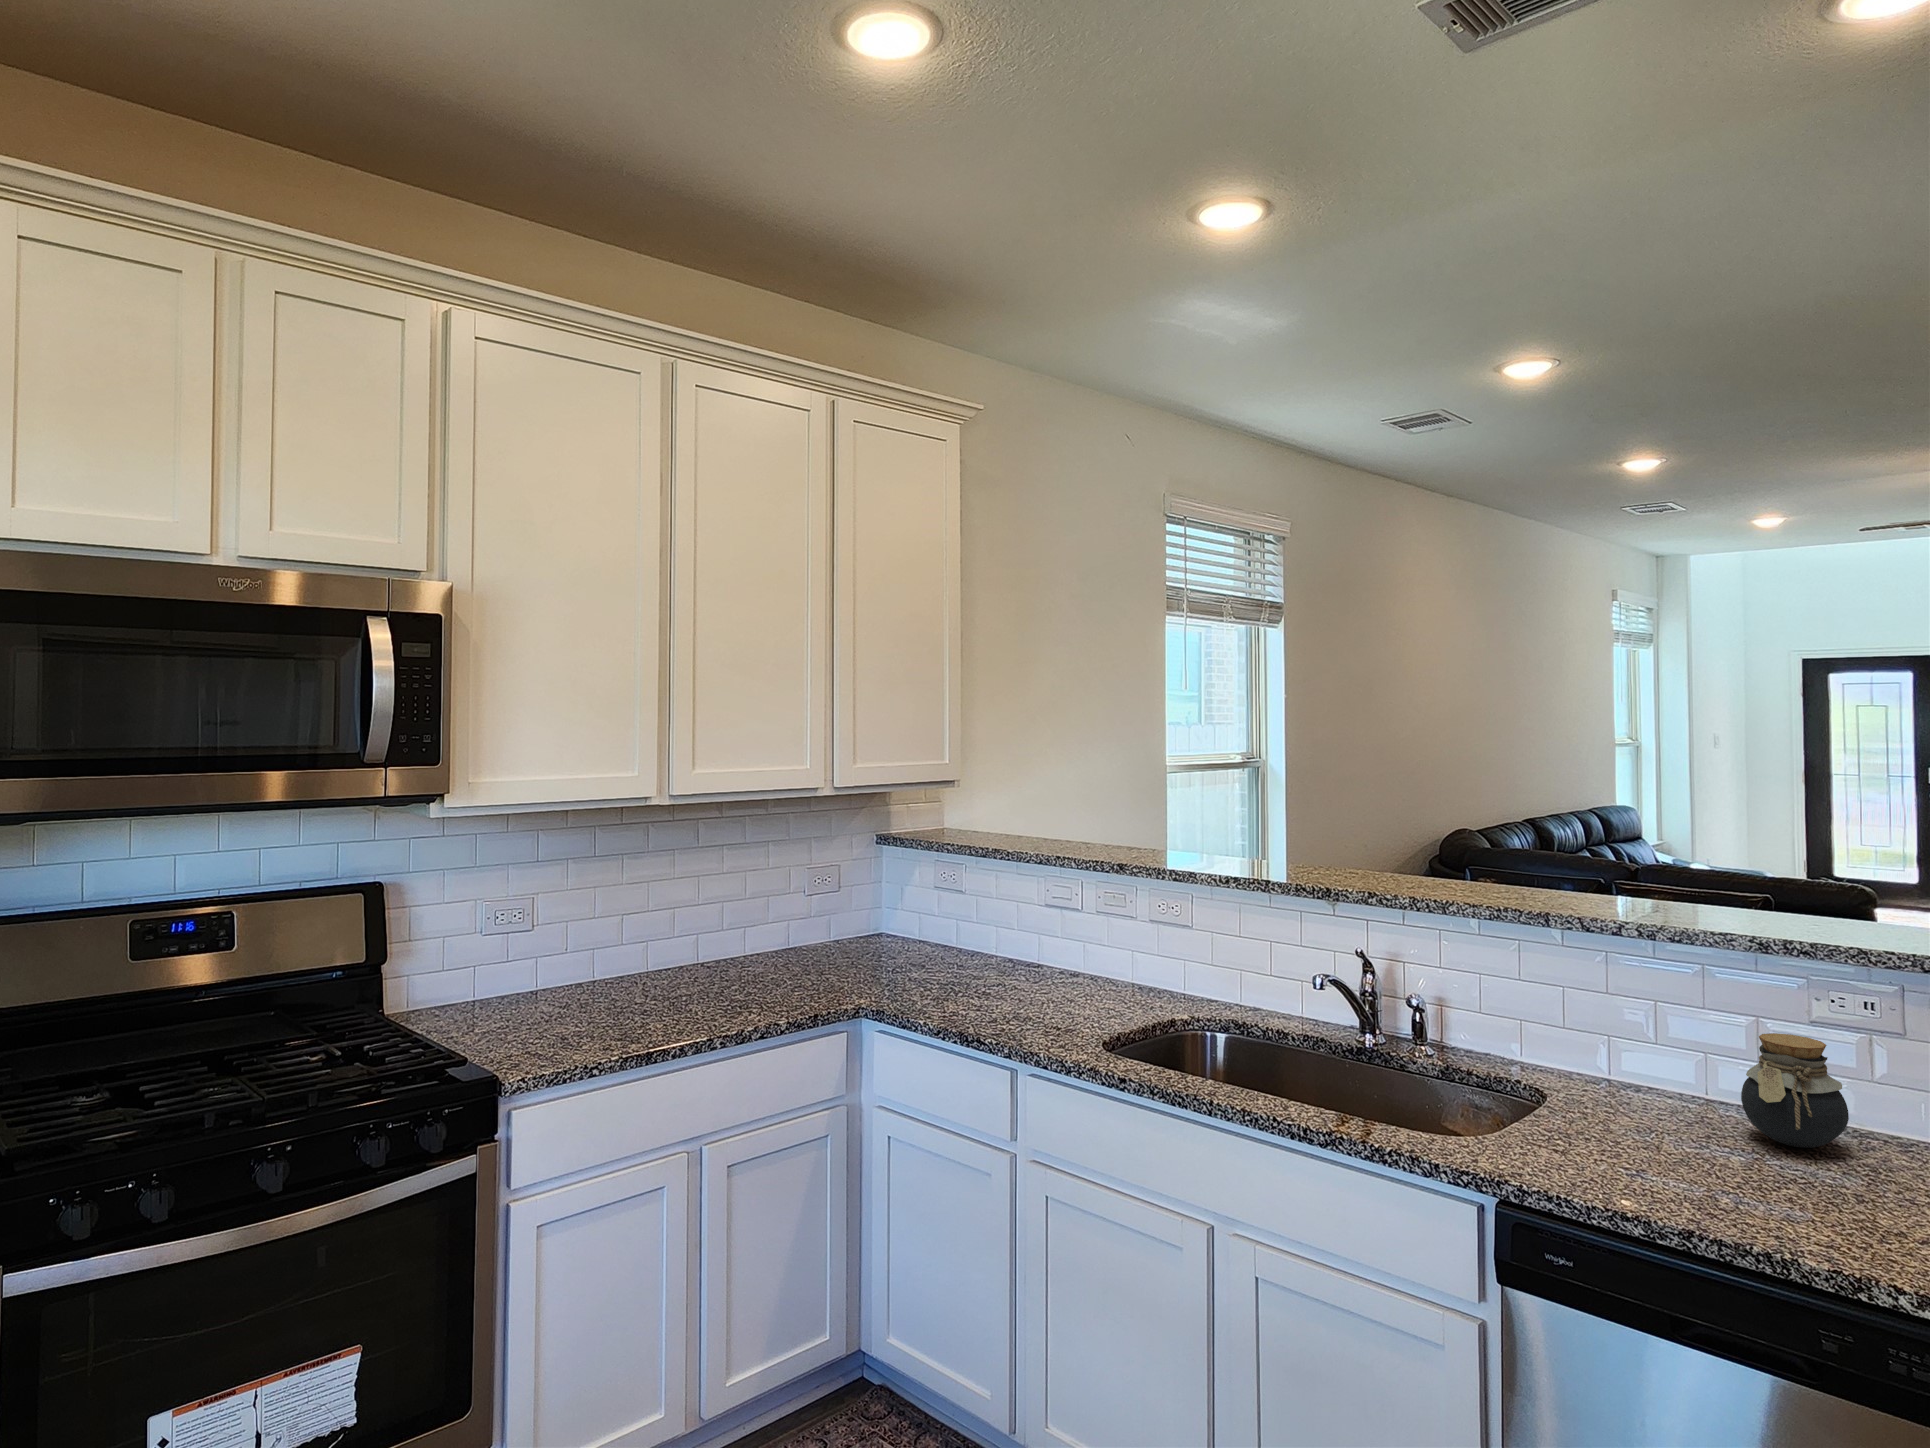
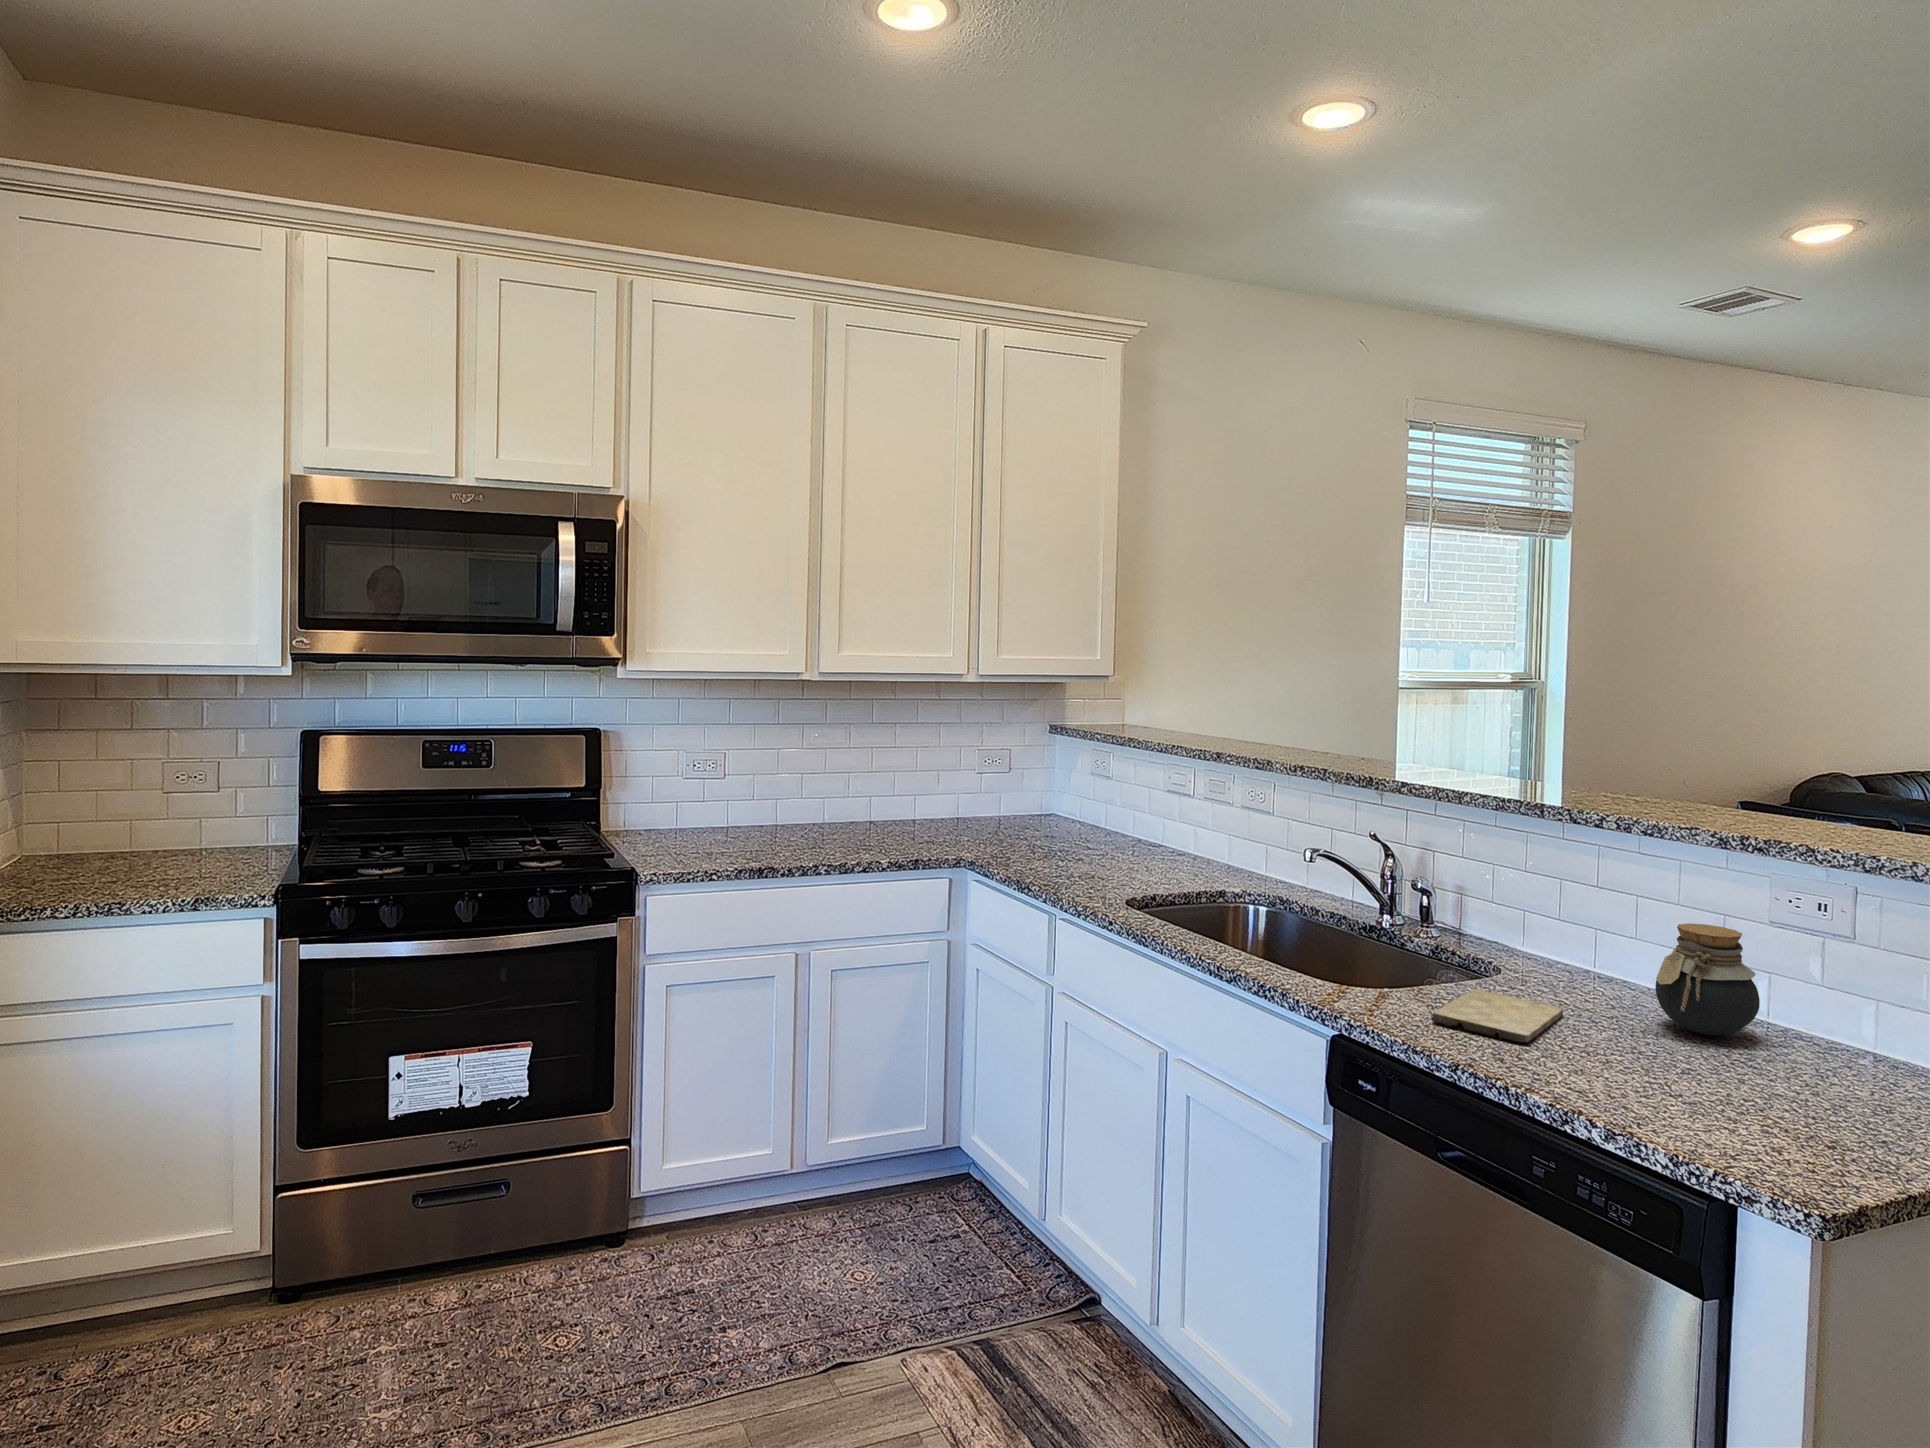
cutting board: none [1567,1123,1695,1188] -> present [1432,989,1563,1043]

